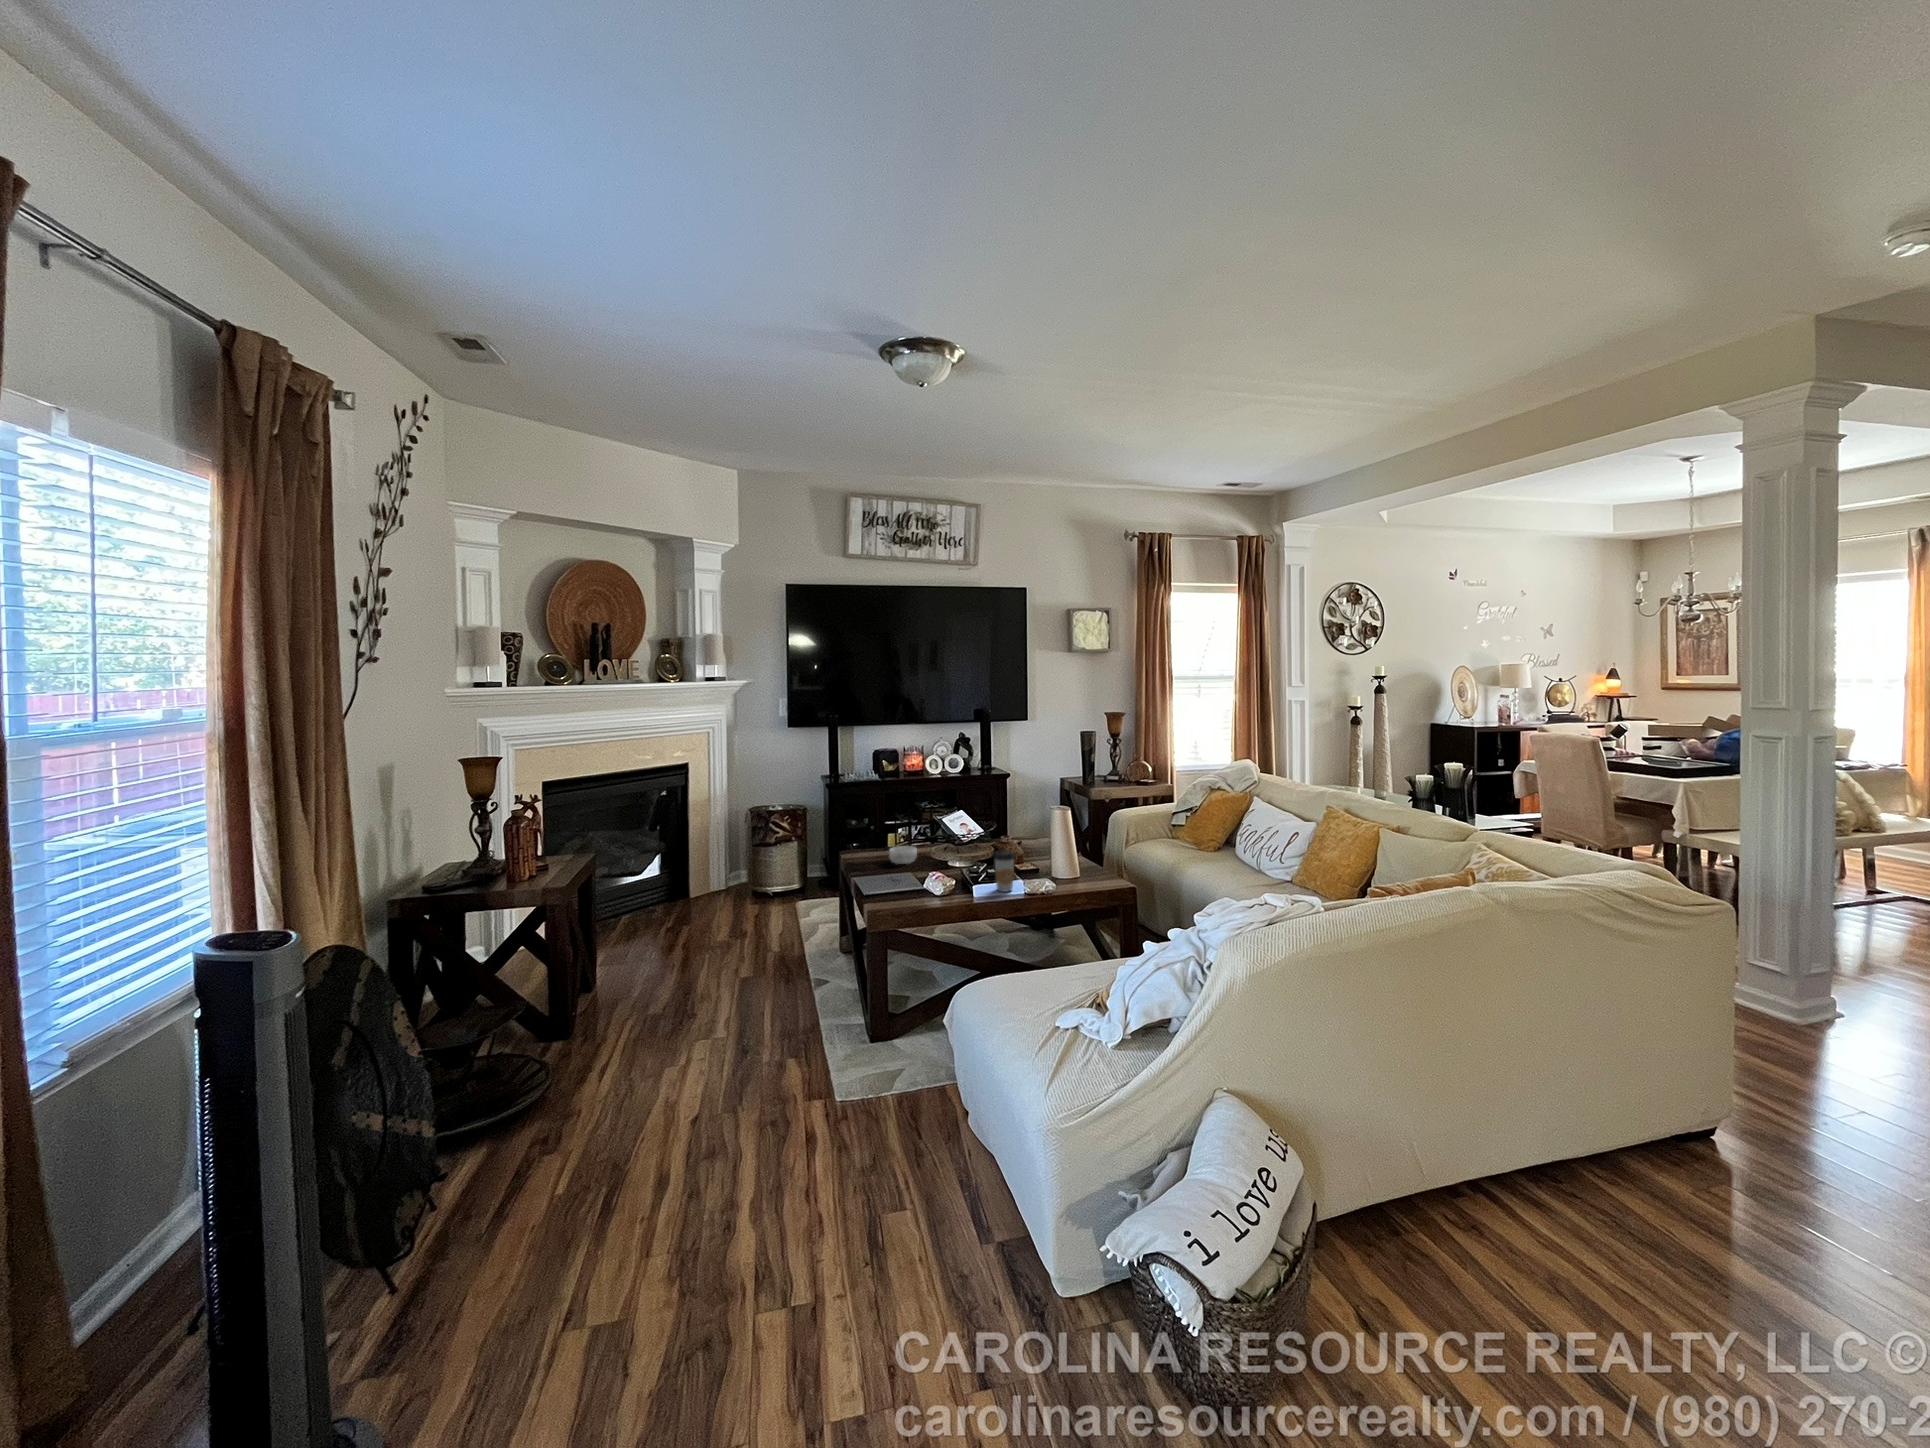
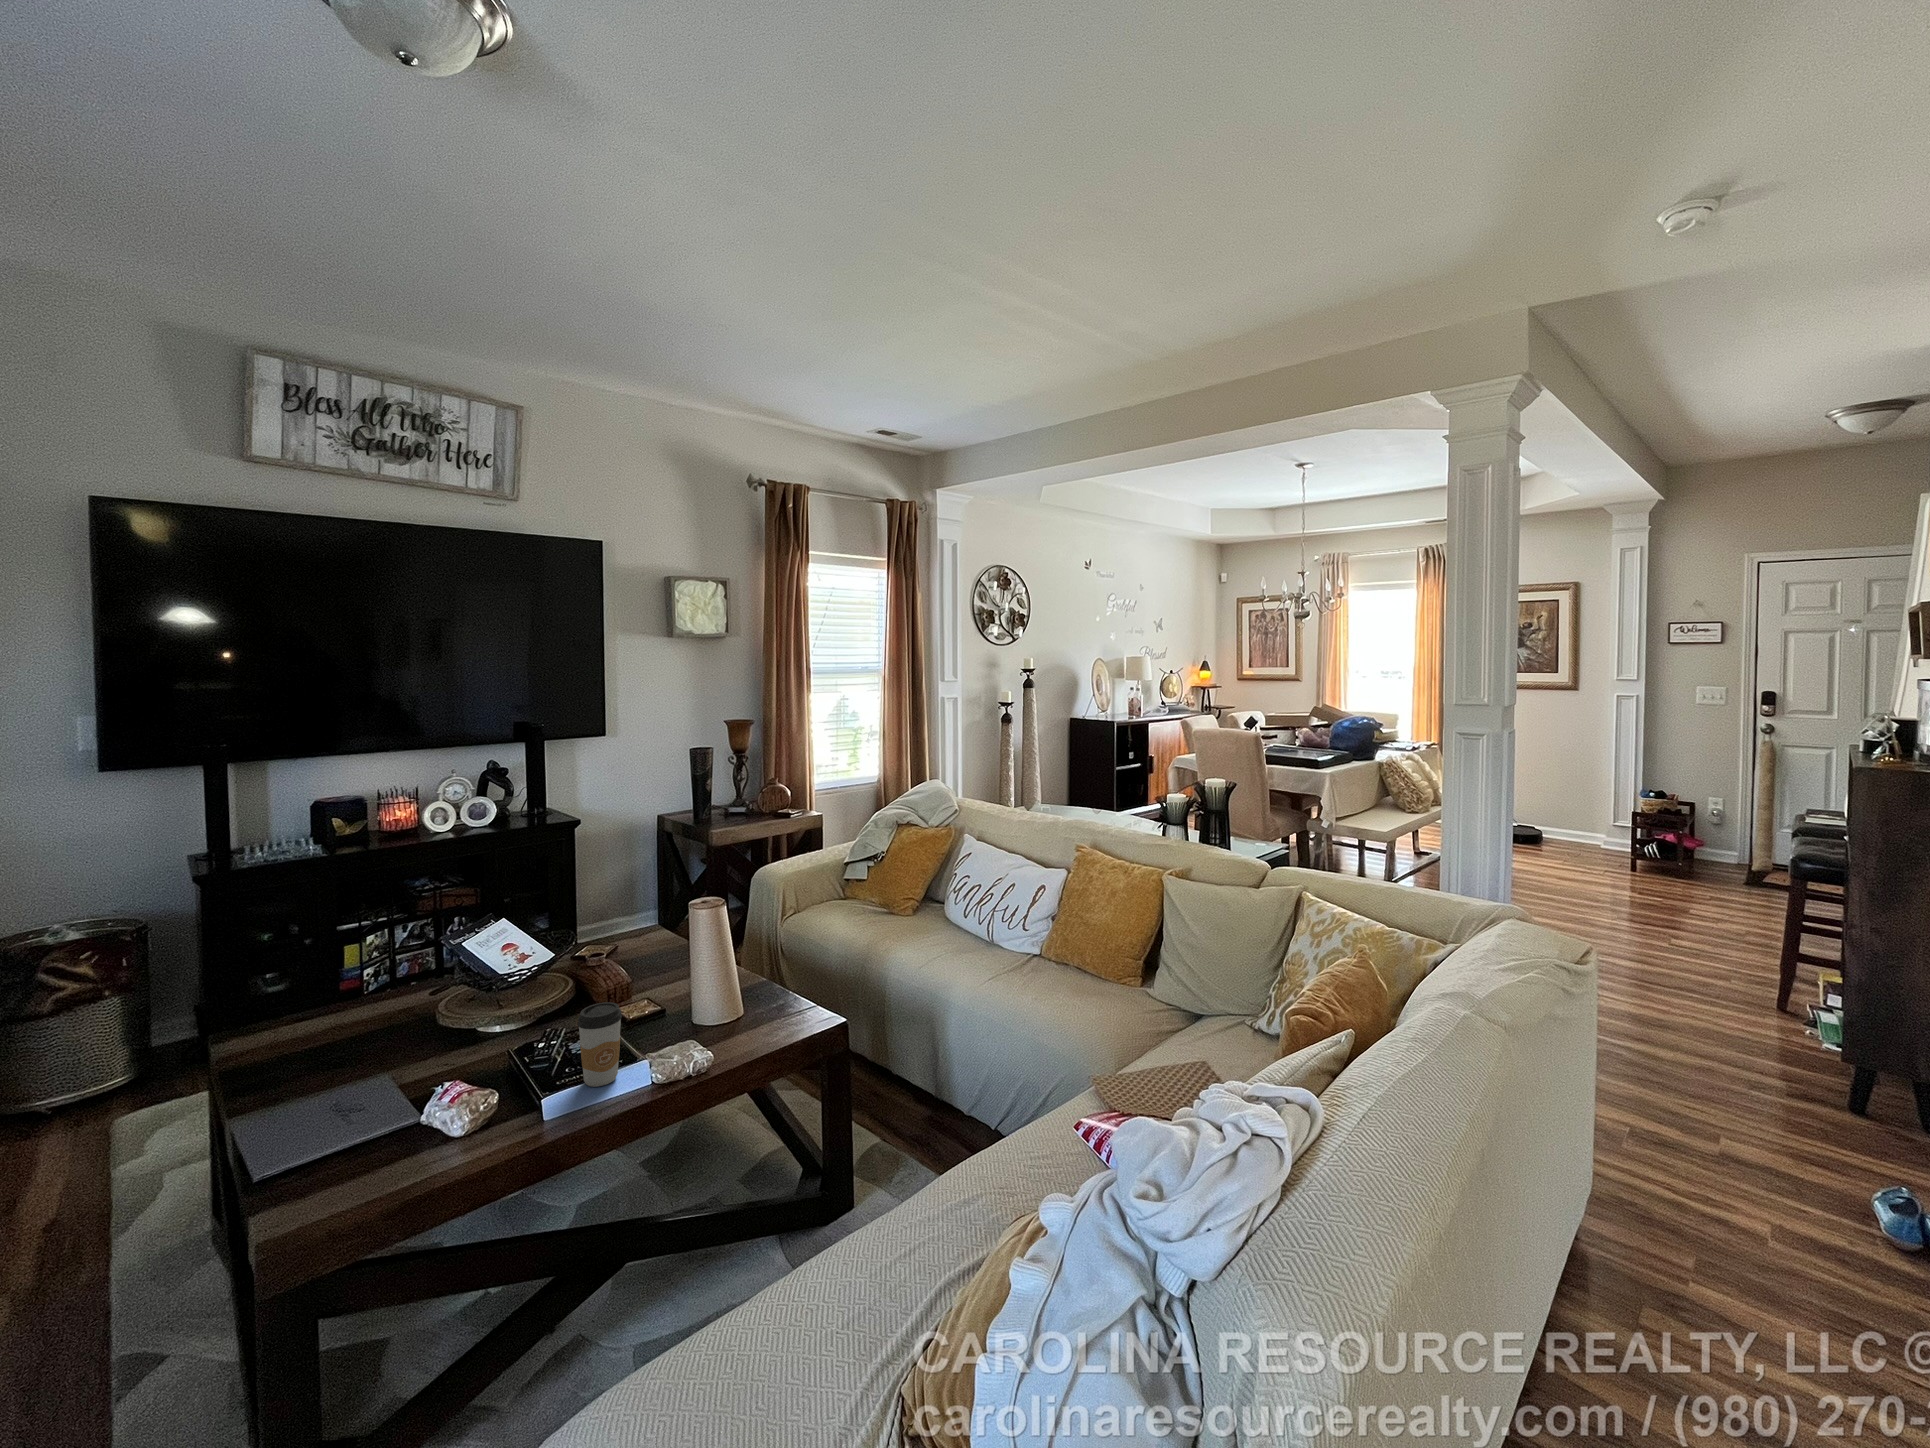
decorative bowl: present [889,846,917,864] -> none [329,1002,399,1047]

